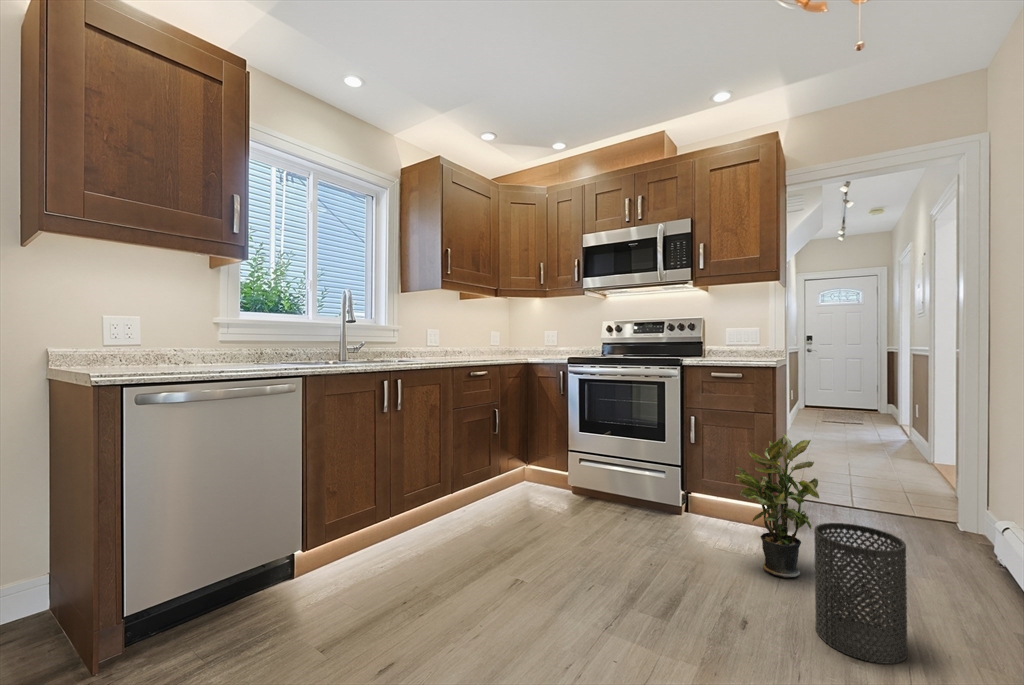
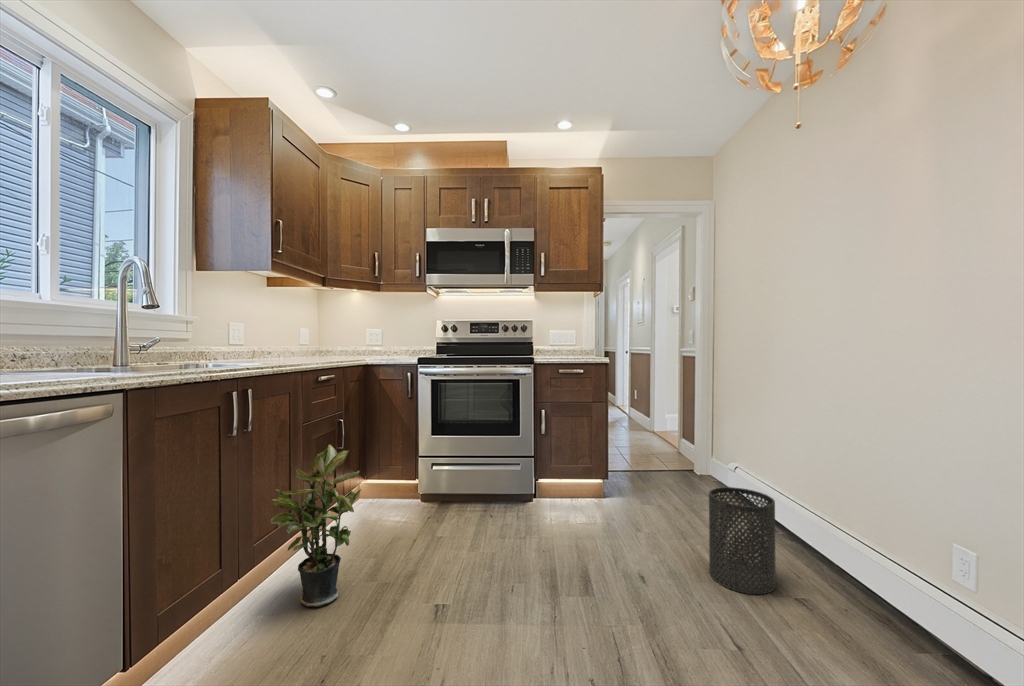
potted plant: present [735,434,819,578] -> present [270,444,361,607]

